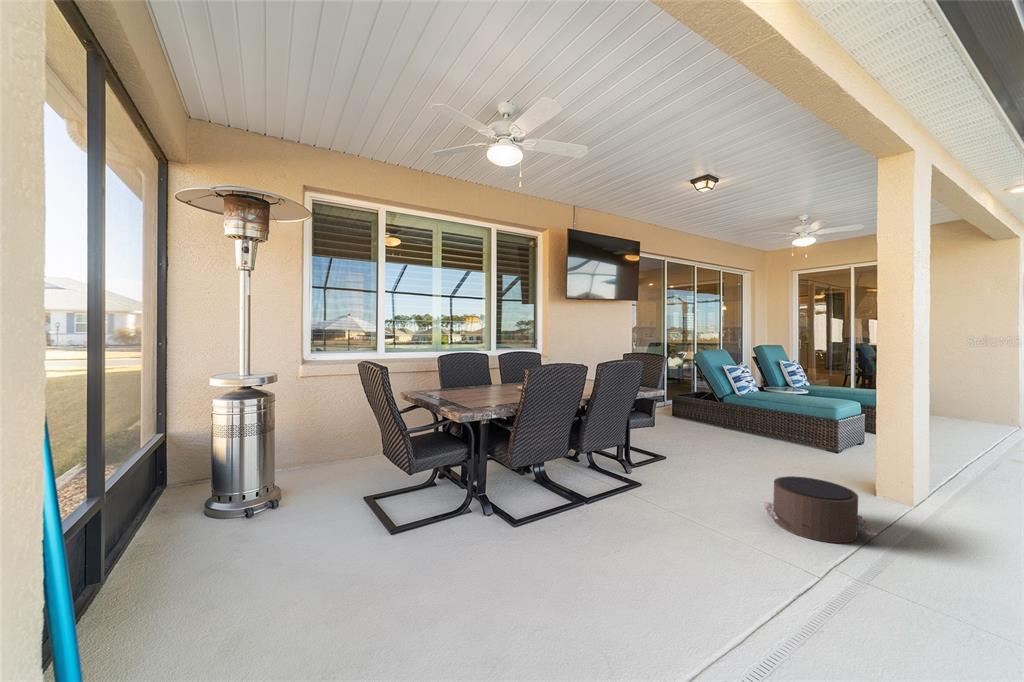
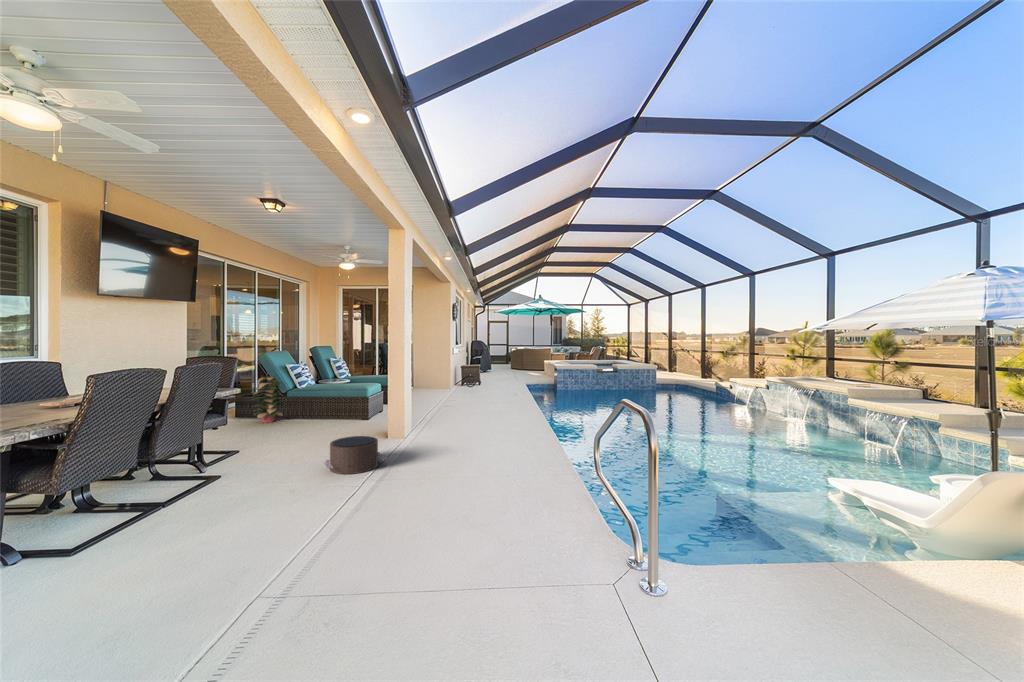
decorative plant: none [683,378,724,430] -> present [252,377,284,423]

